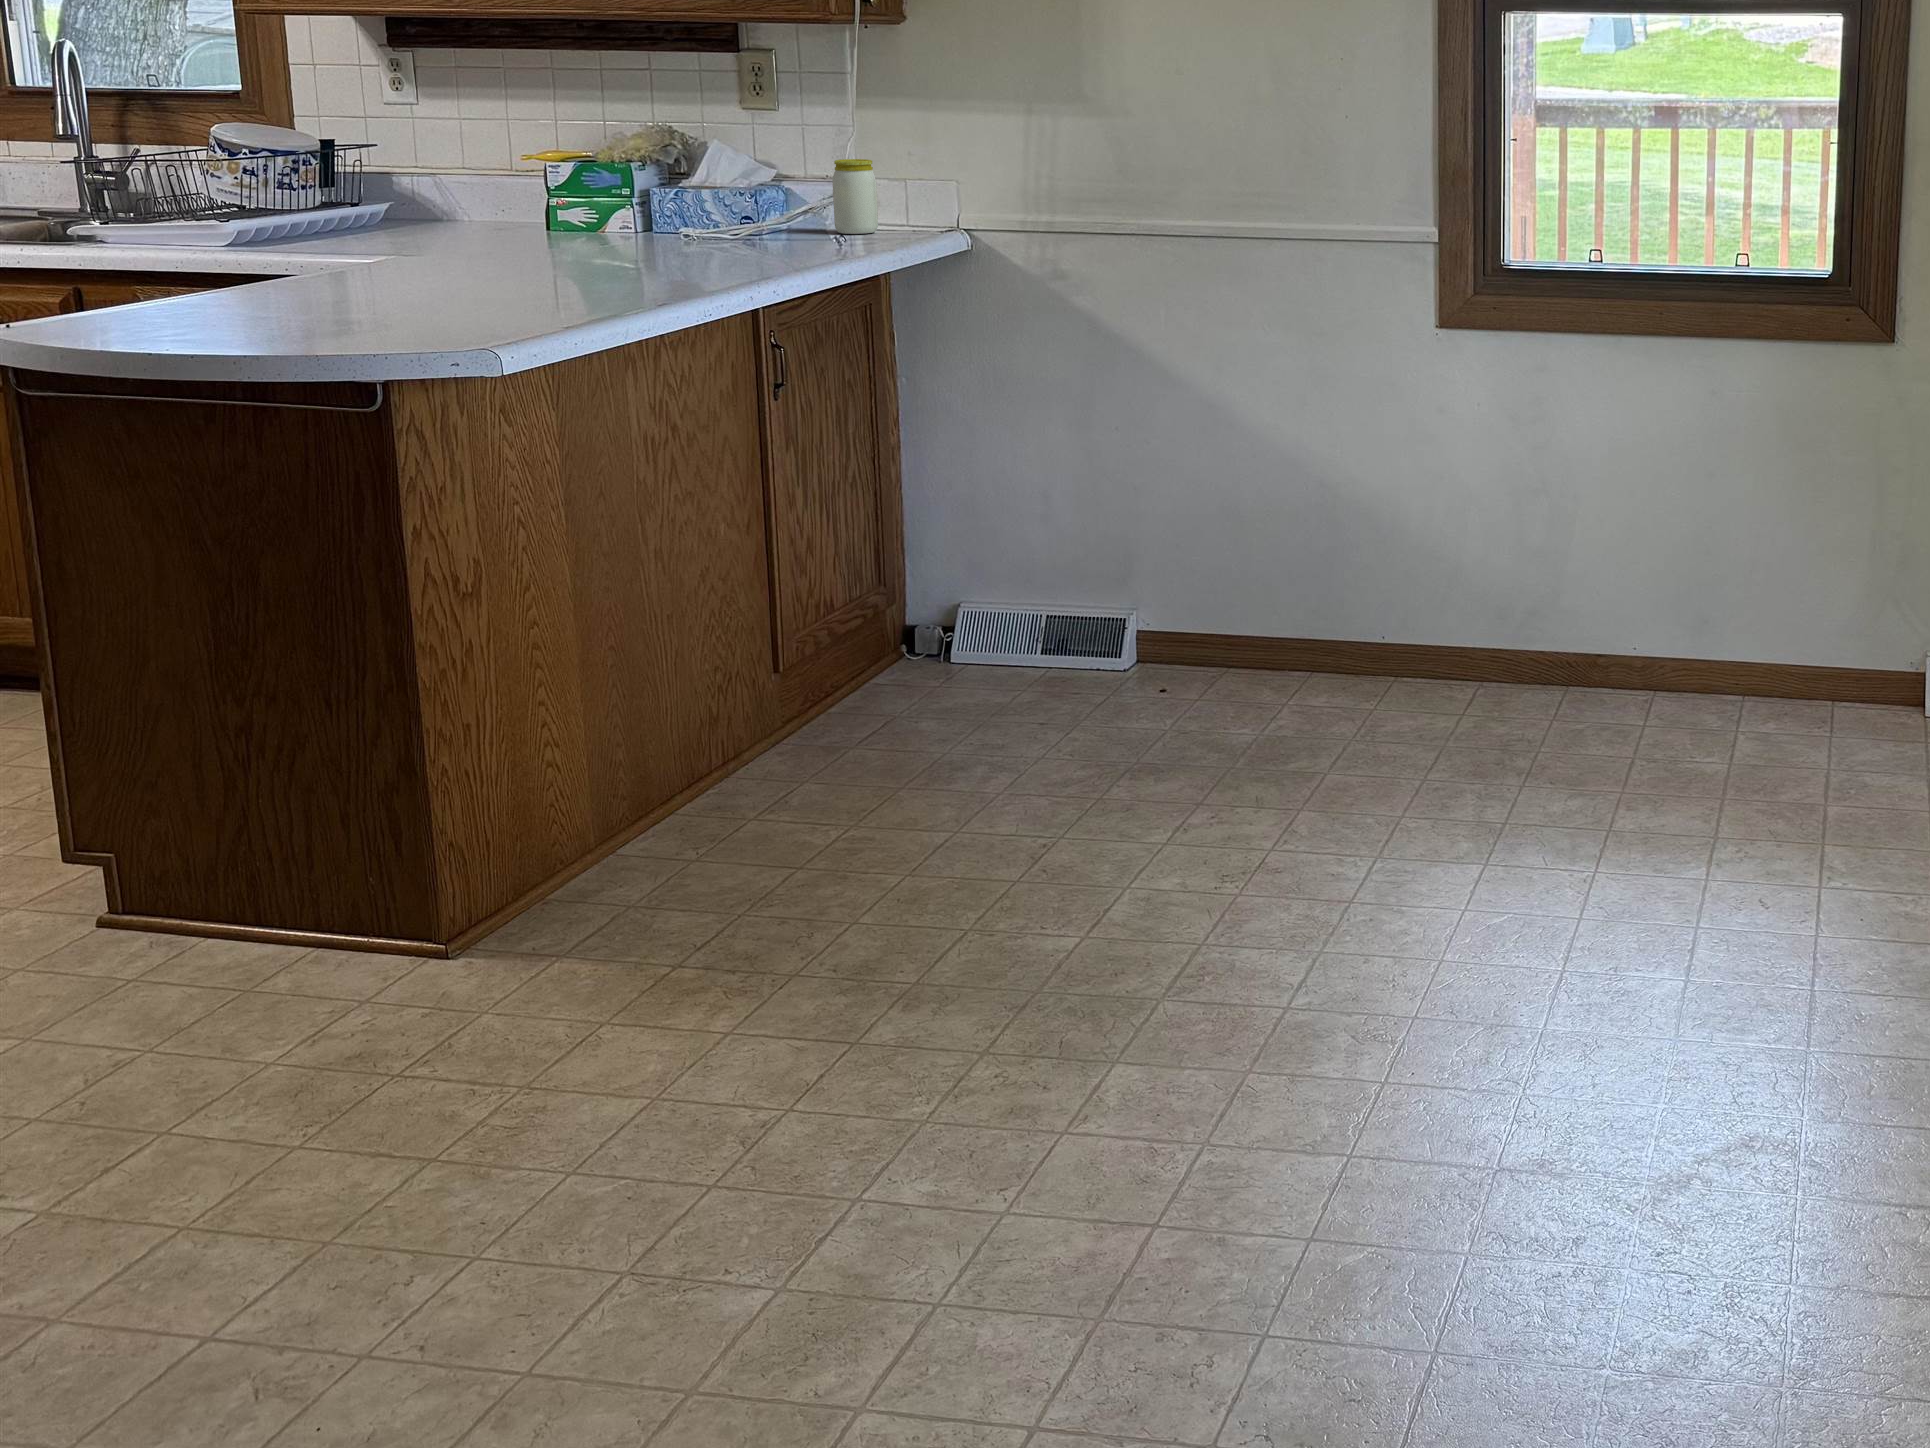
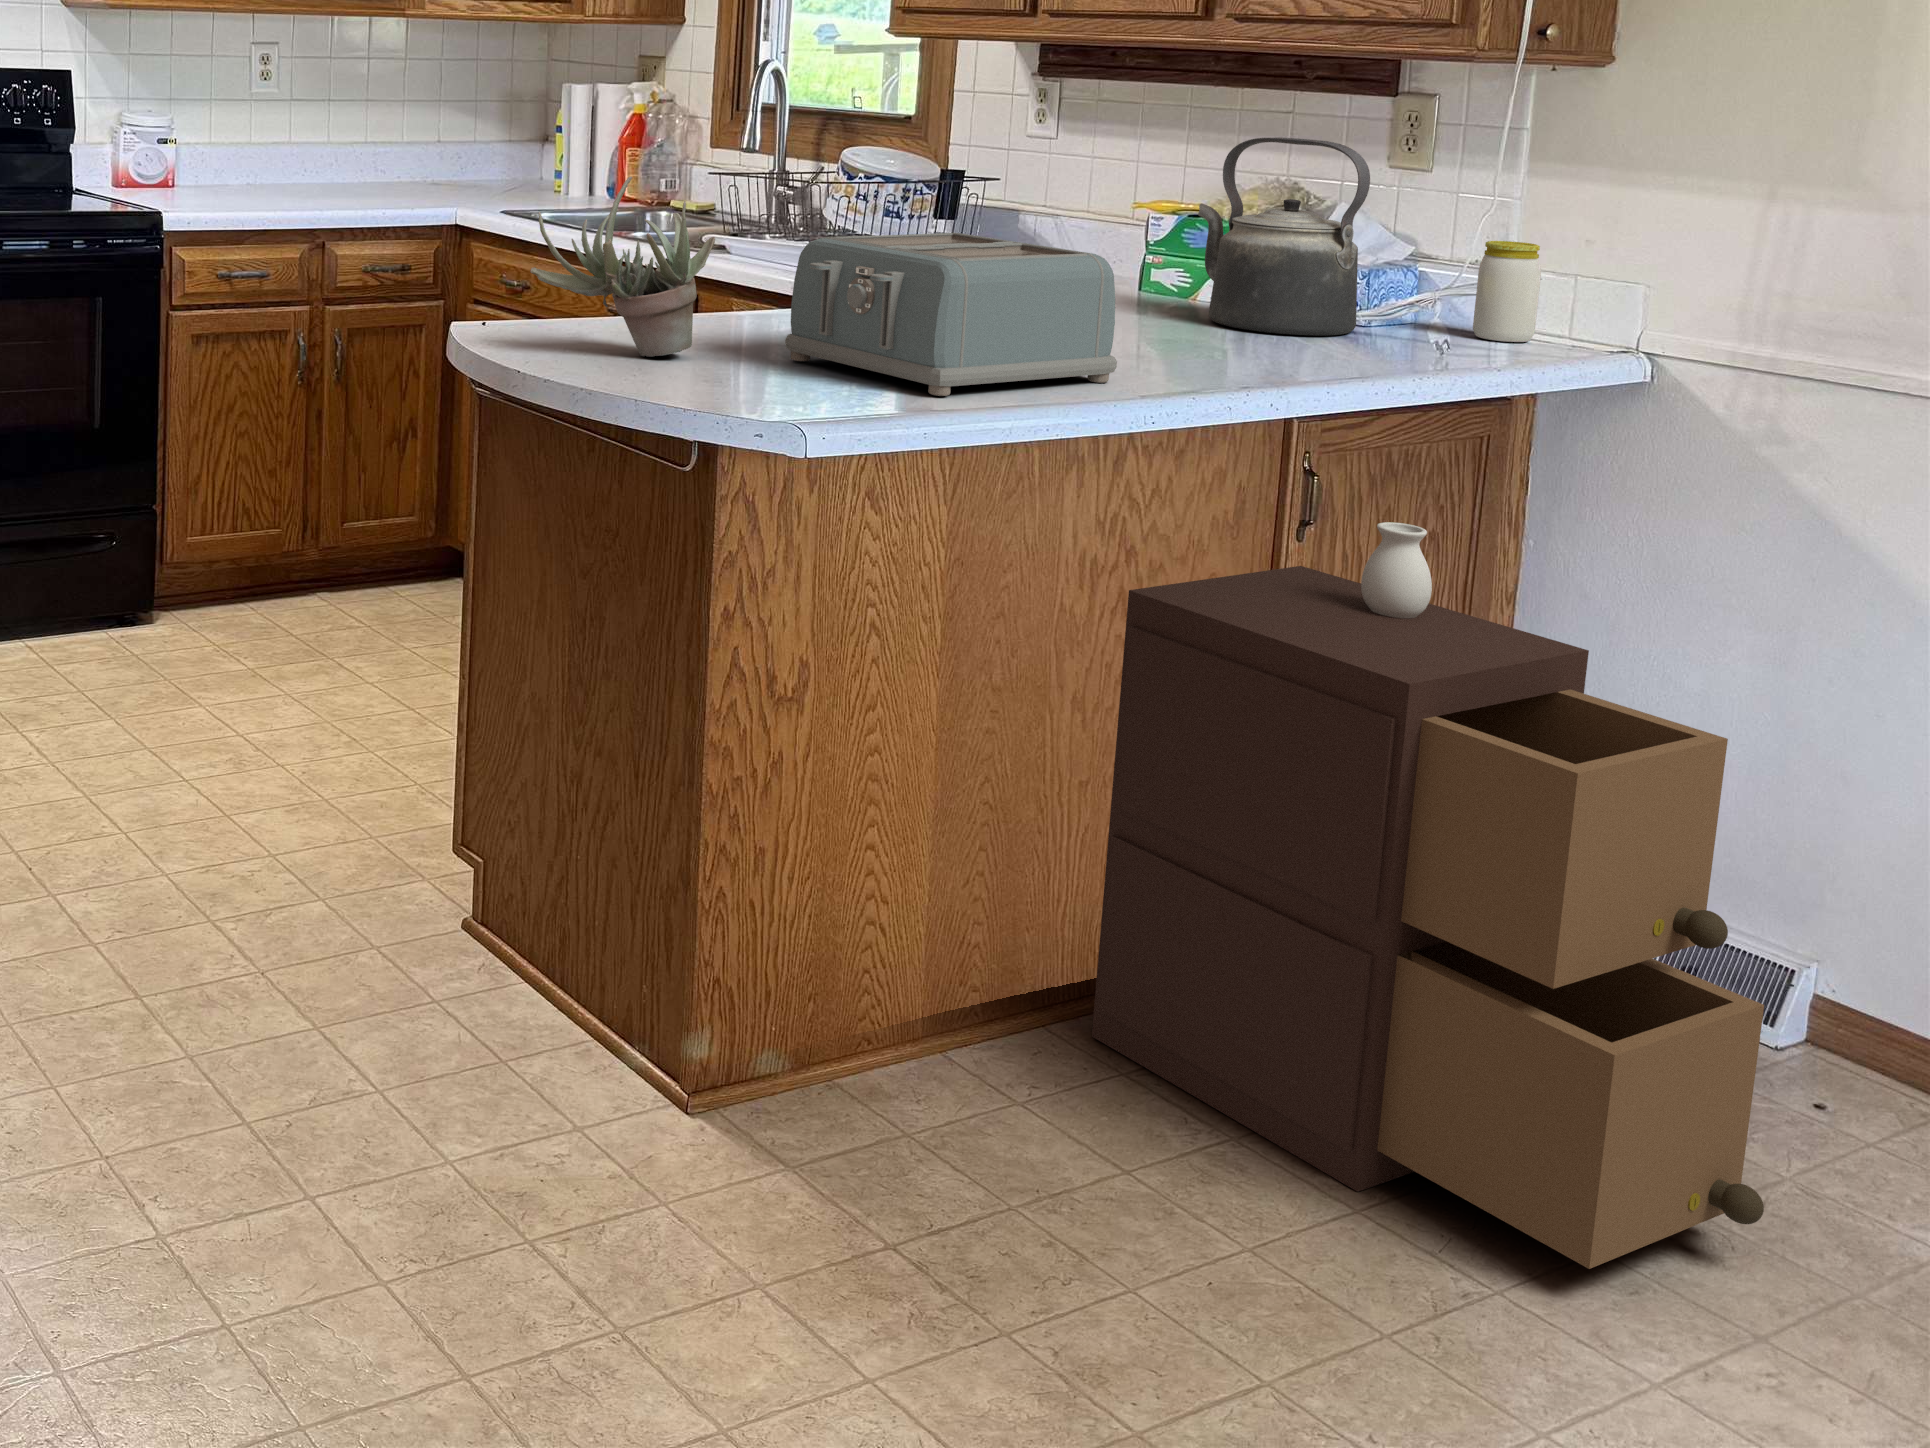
kettle: none [611,90,758,247] -> present [1198,137,1370,336]
succulent plant: none [76,156,278,327] -> present [530,177,715,357]
toaster: none [357,185,651,316] -> present [785,233,1117,396]
storage cabinet: none [690,364,1164,821] -> present [1092,522,1764,1269]

